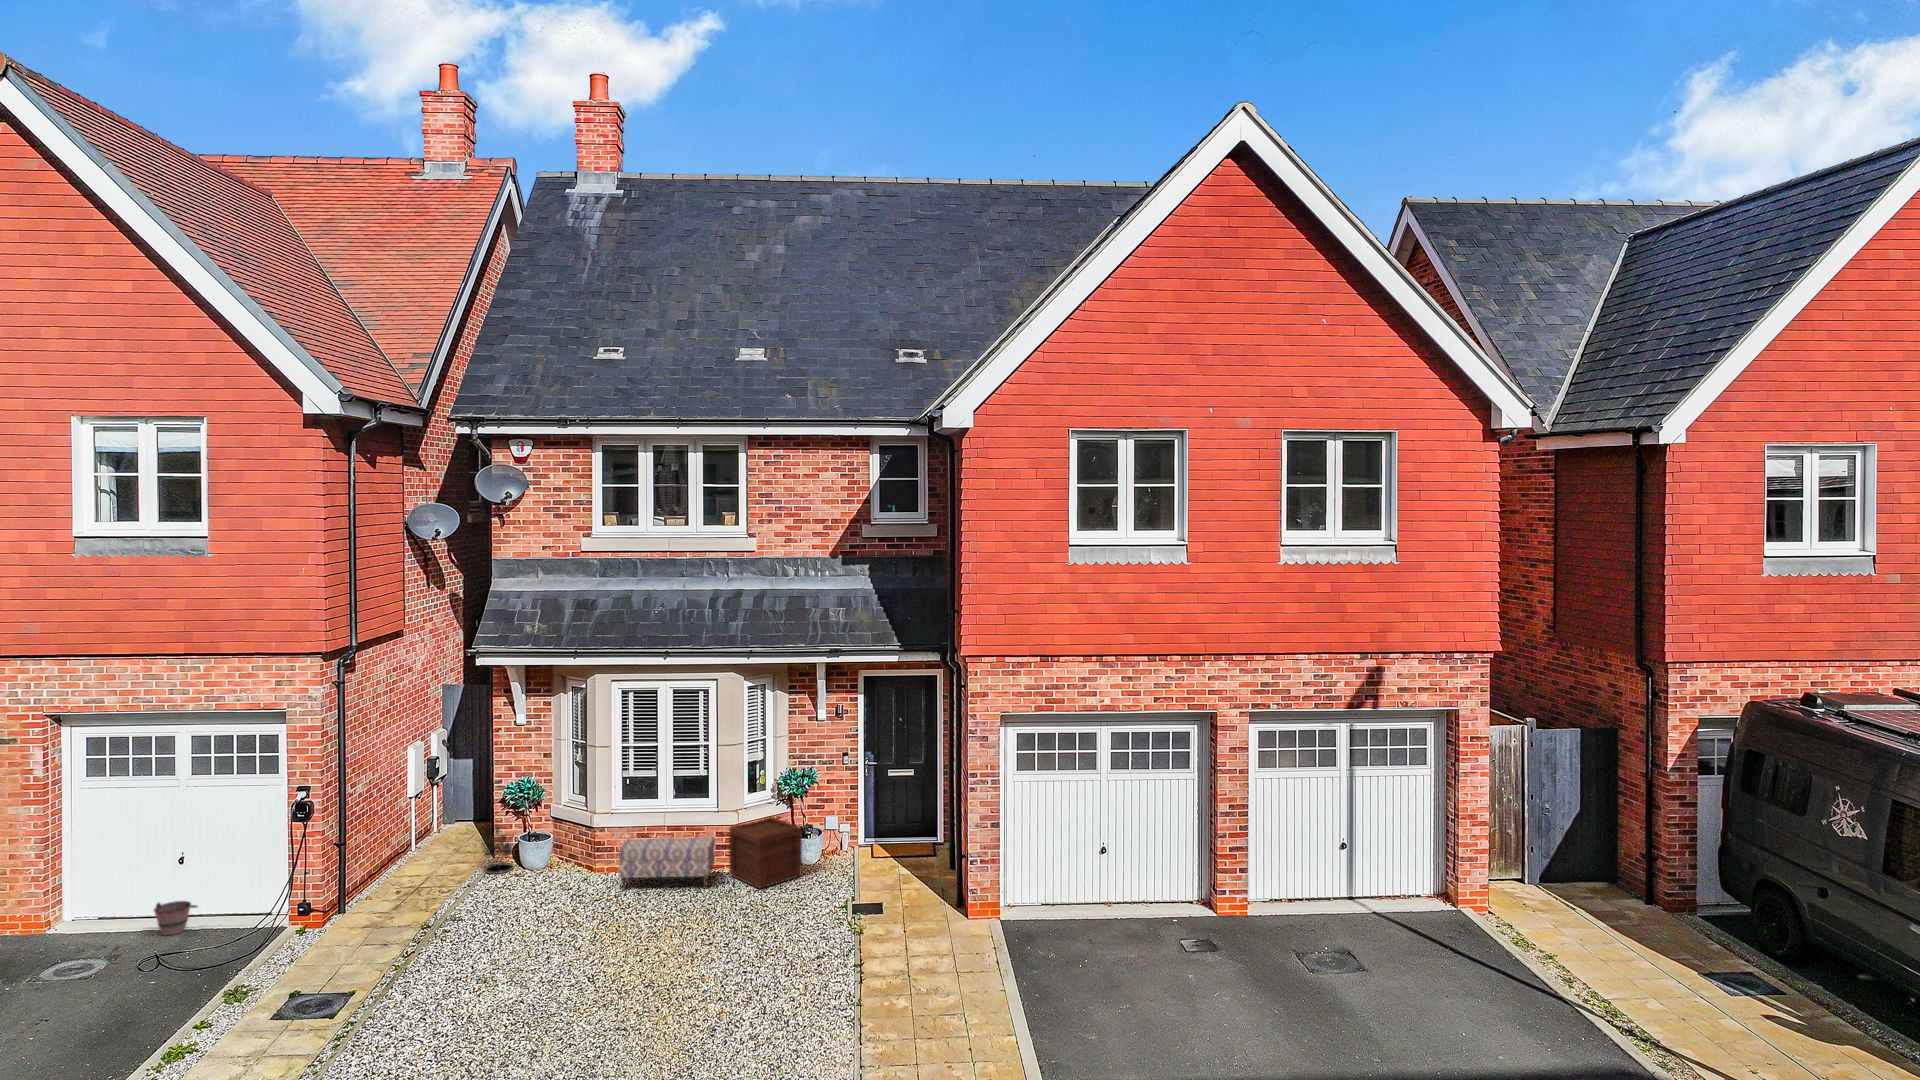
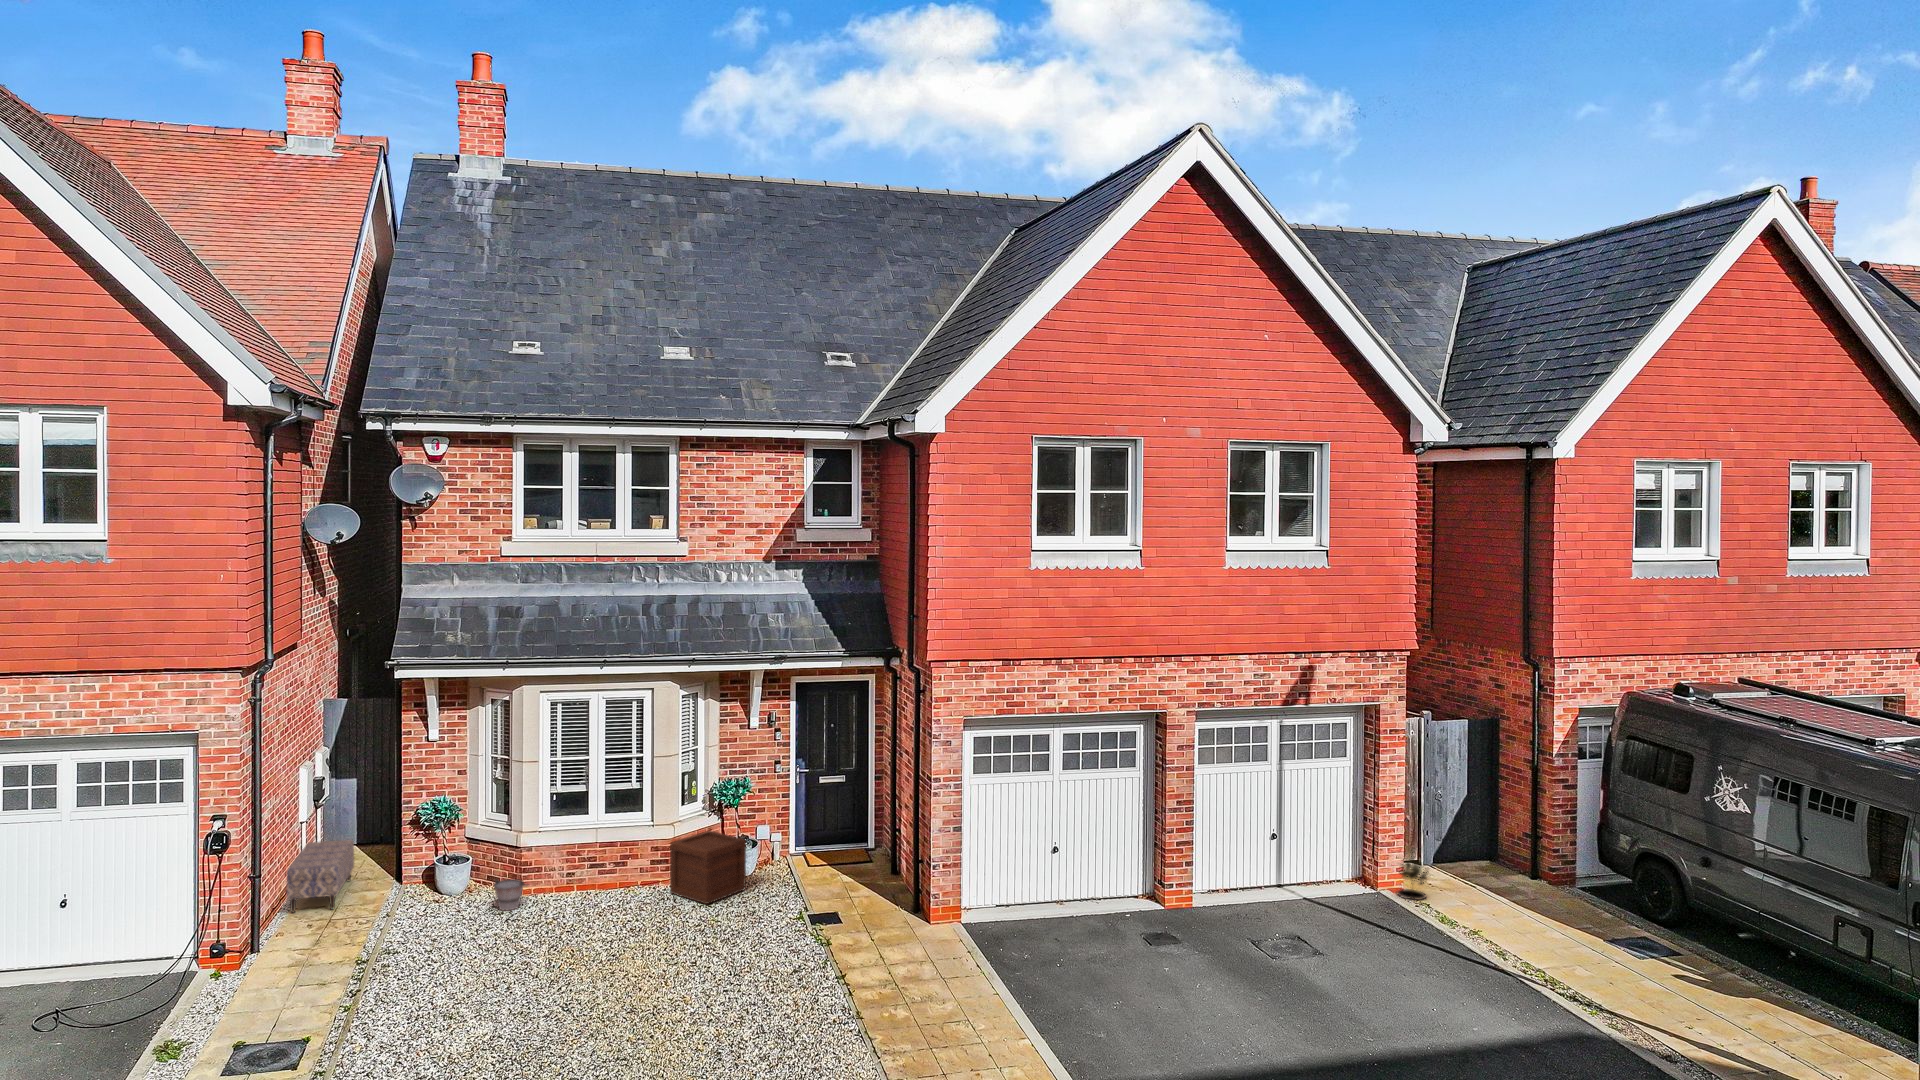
potted tree: present [482,825,514,874] -> present [1397,851,1429,900]
bench: present [619,835,715,890] -> present [286,840,354,913]
bucket: present [154,901,197,935] -> present [494,879,528,911]

